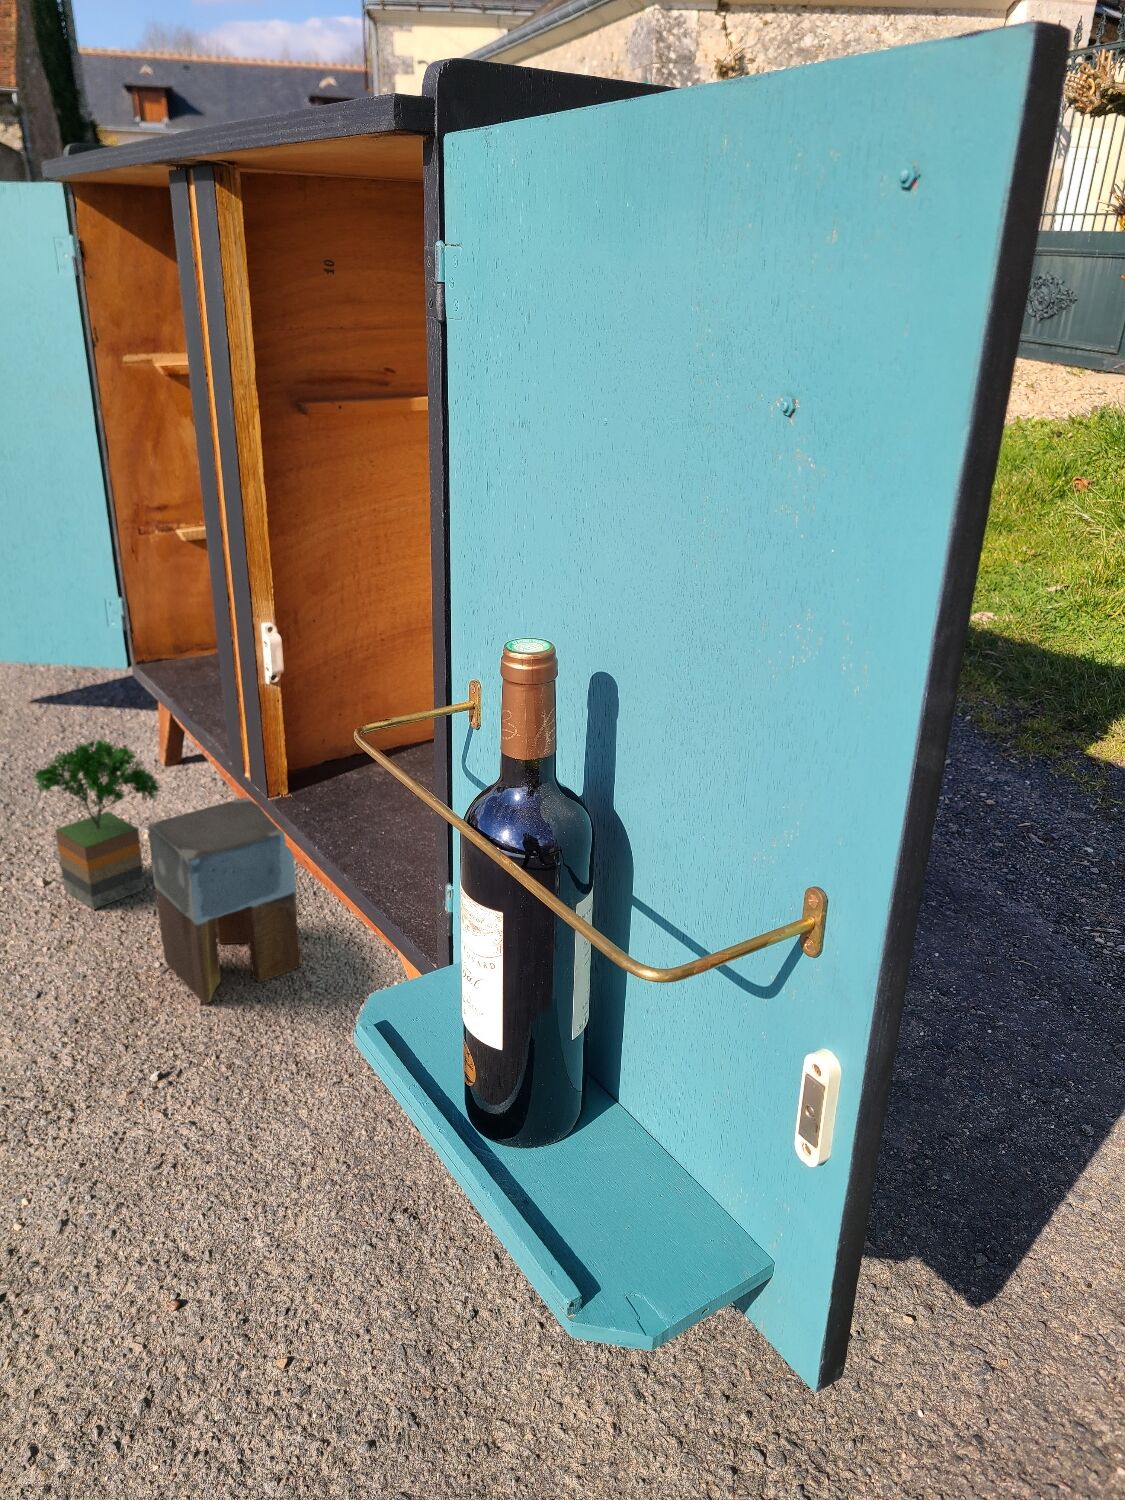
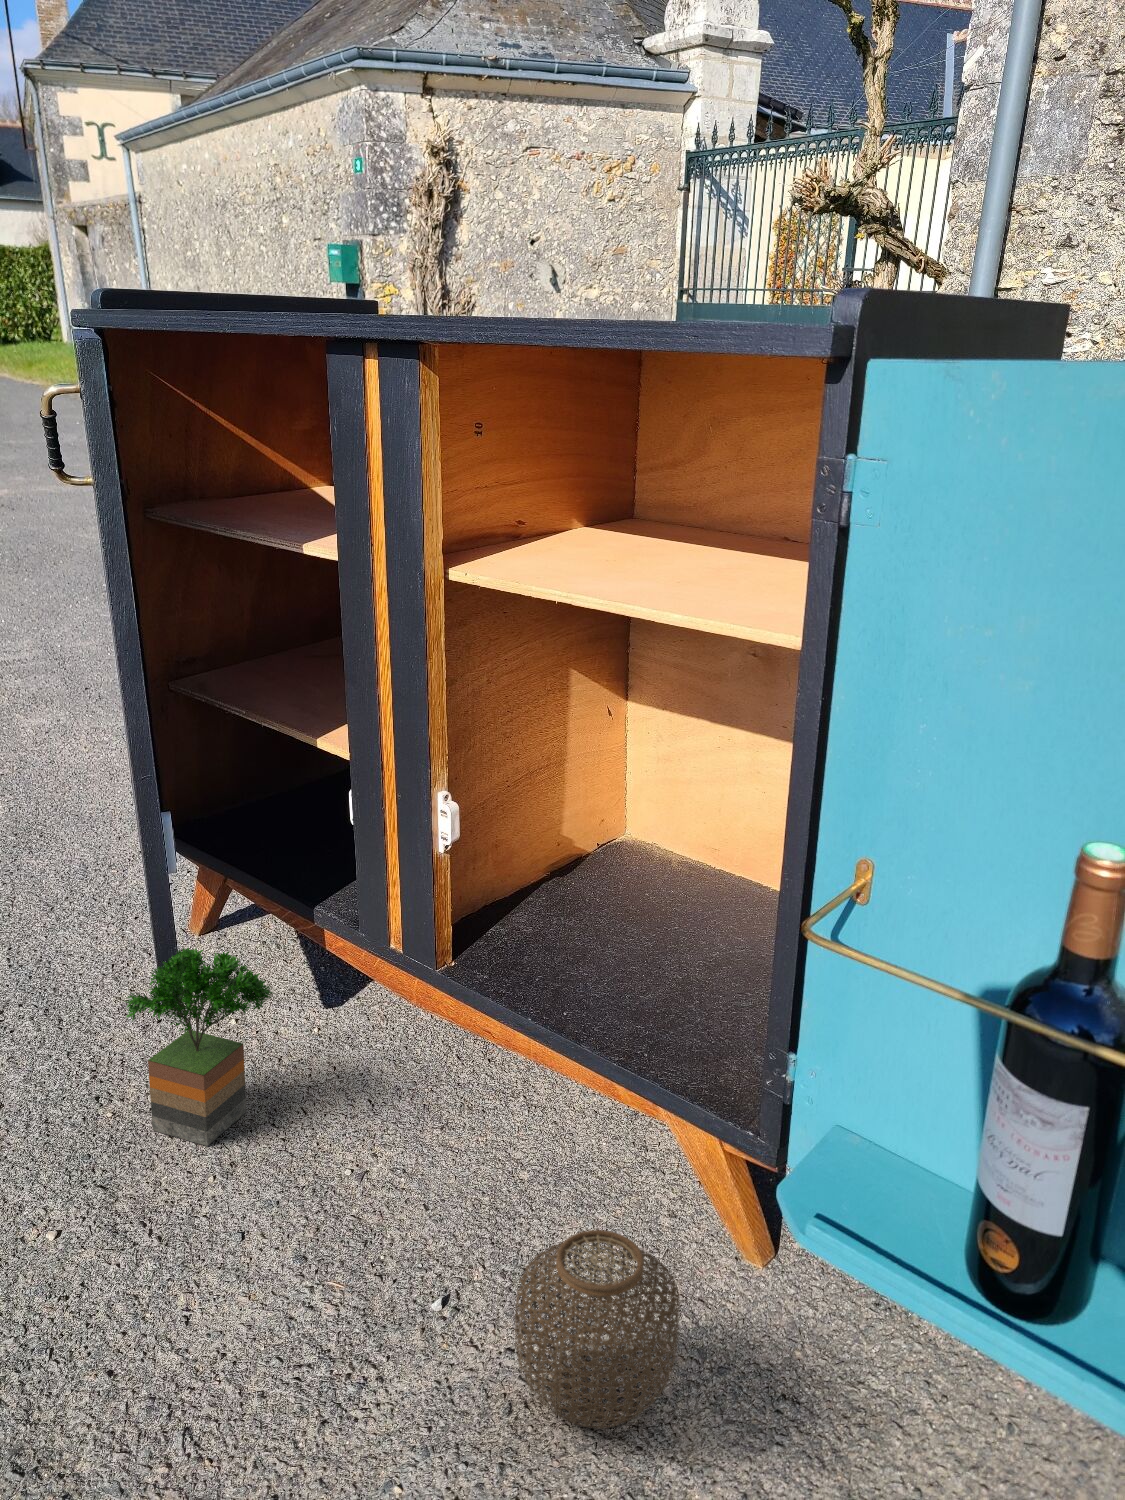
stool: present [148,797,301,1004] -> none [334,988,490,1224]
woven basket: none [135,1026,299,1207] -> present [515,1230,680,1428]

